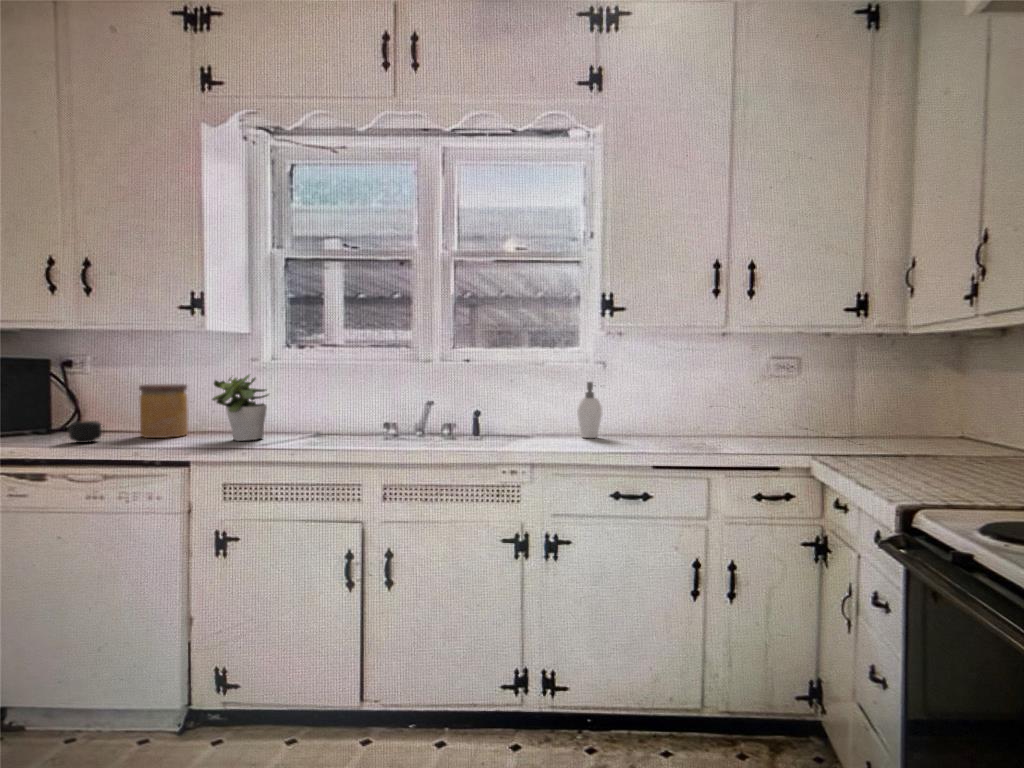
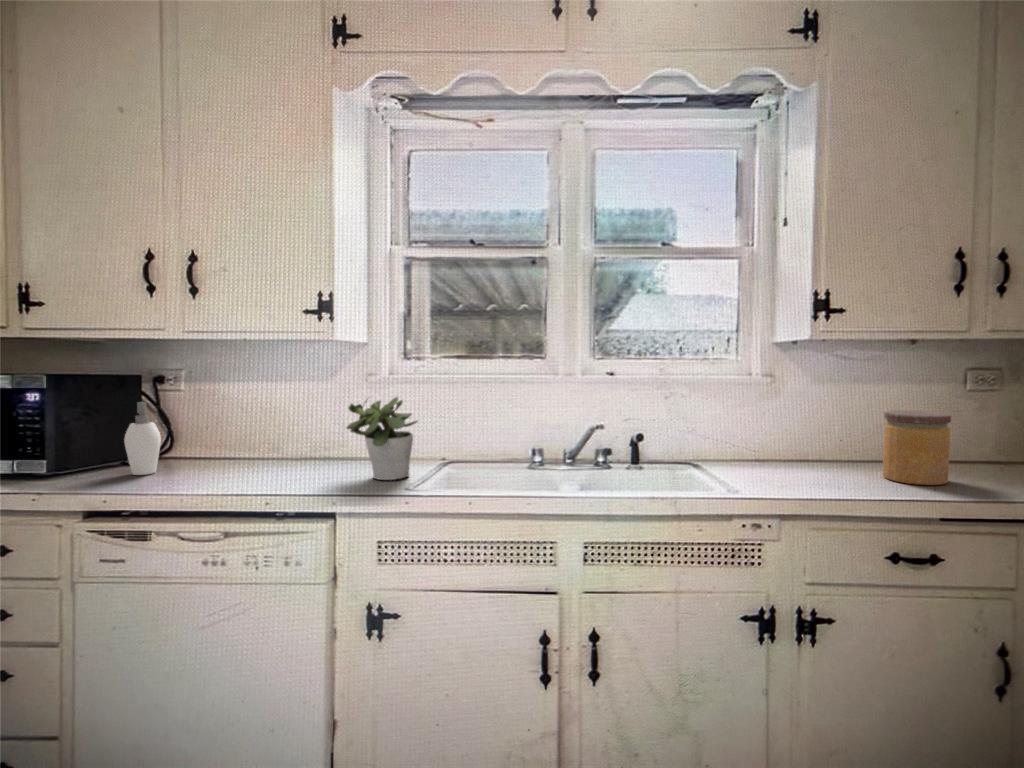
soap dispenser: present [577,382,602,438] -> present [124,402,161,475]
jar: present [139,384,188,438] -> present [882,410,951,485]
mug: present [69,421,102,443] -> none [174,456,216,485]

